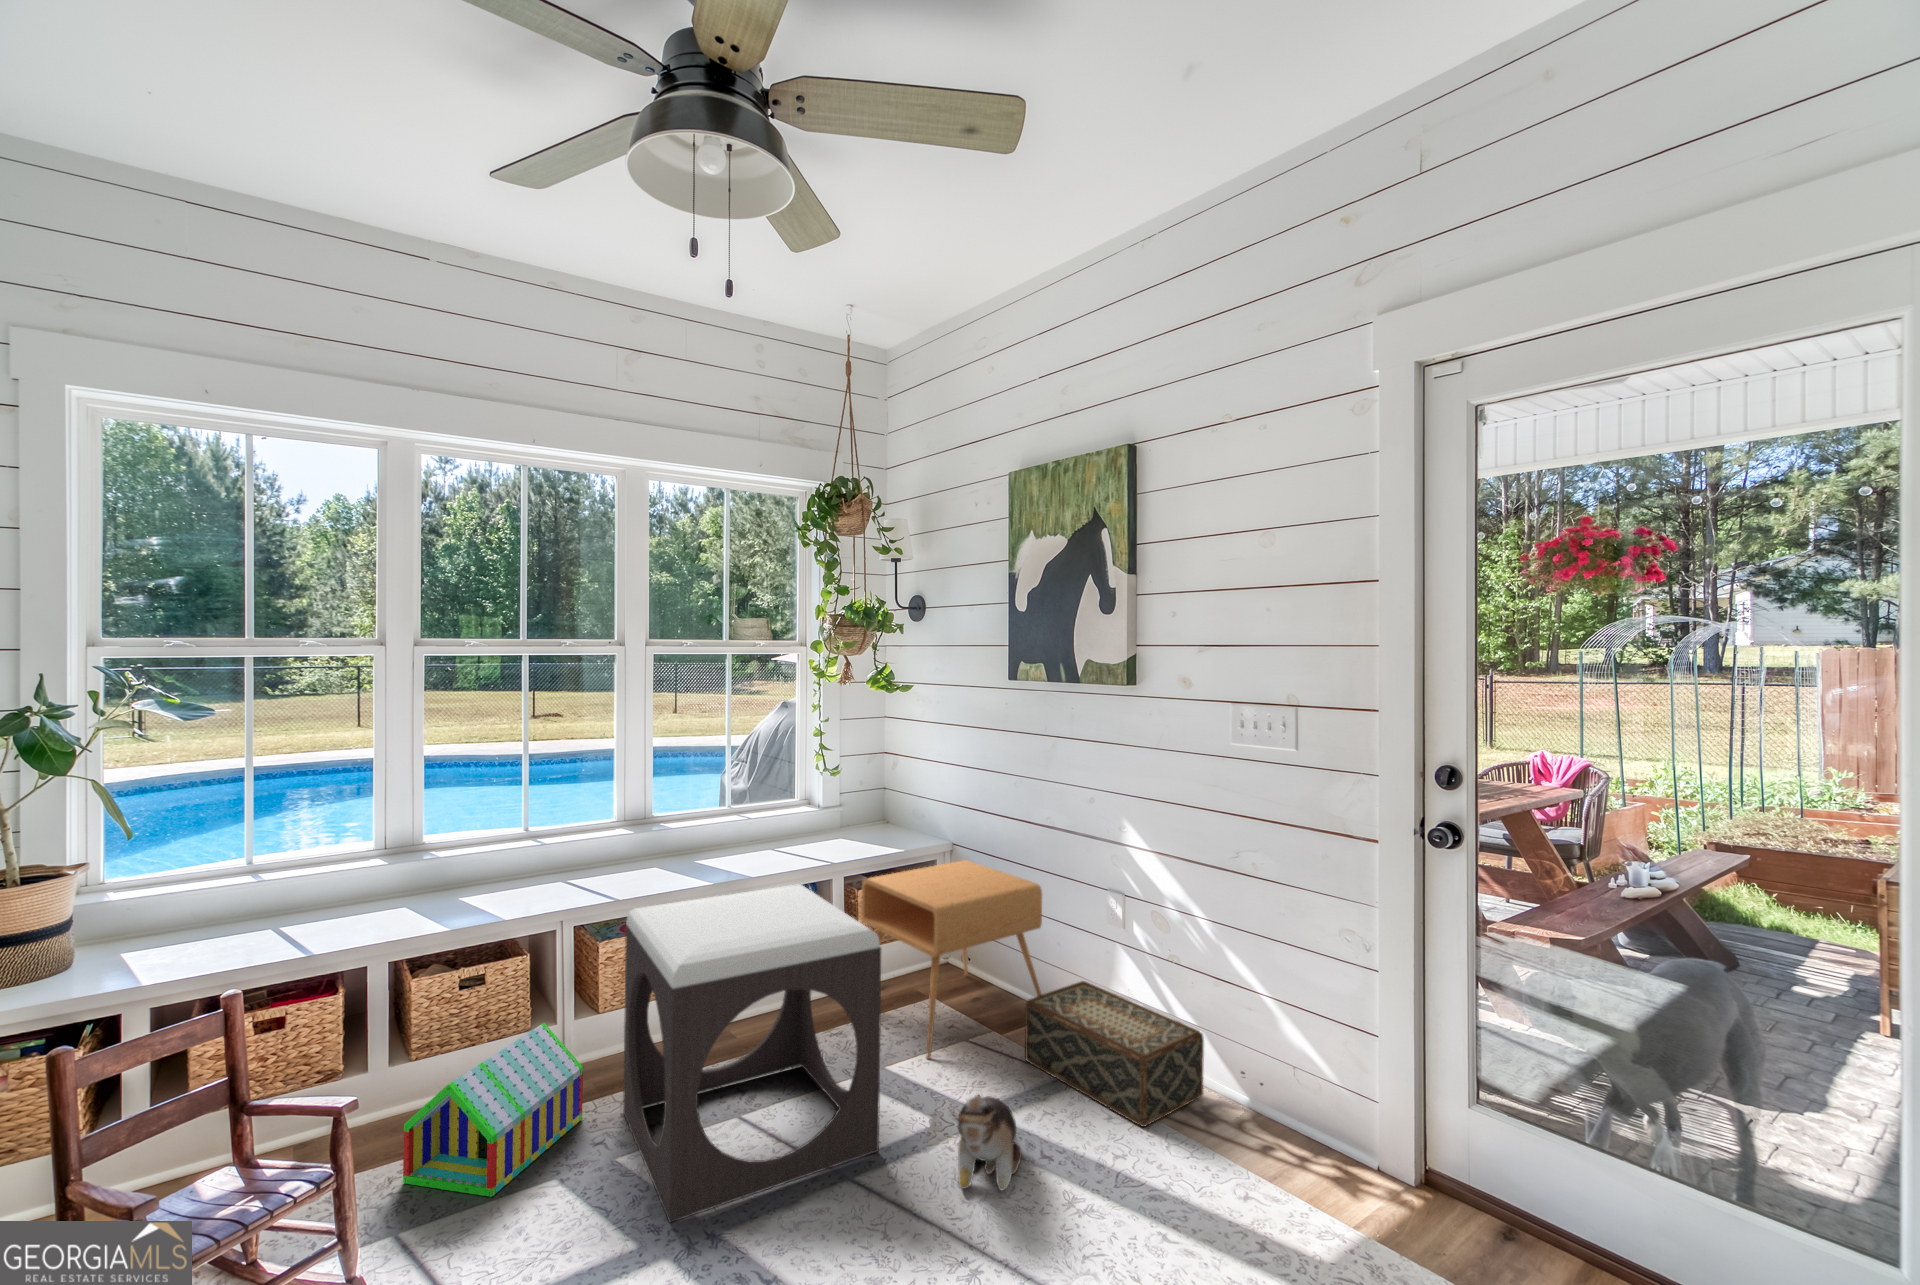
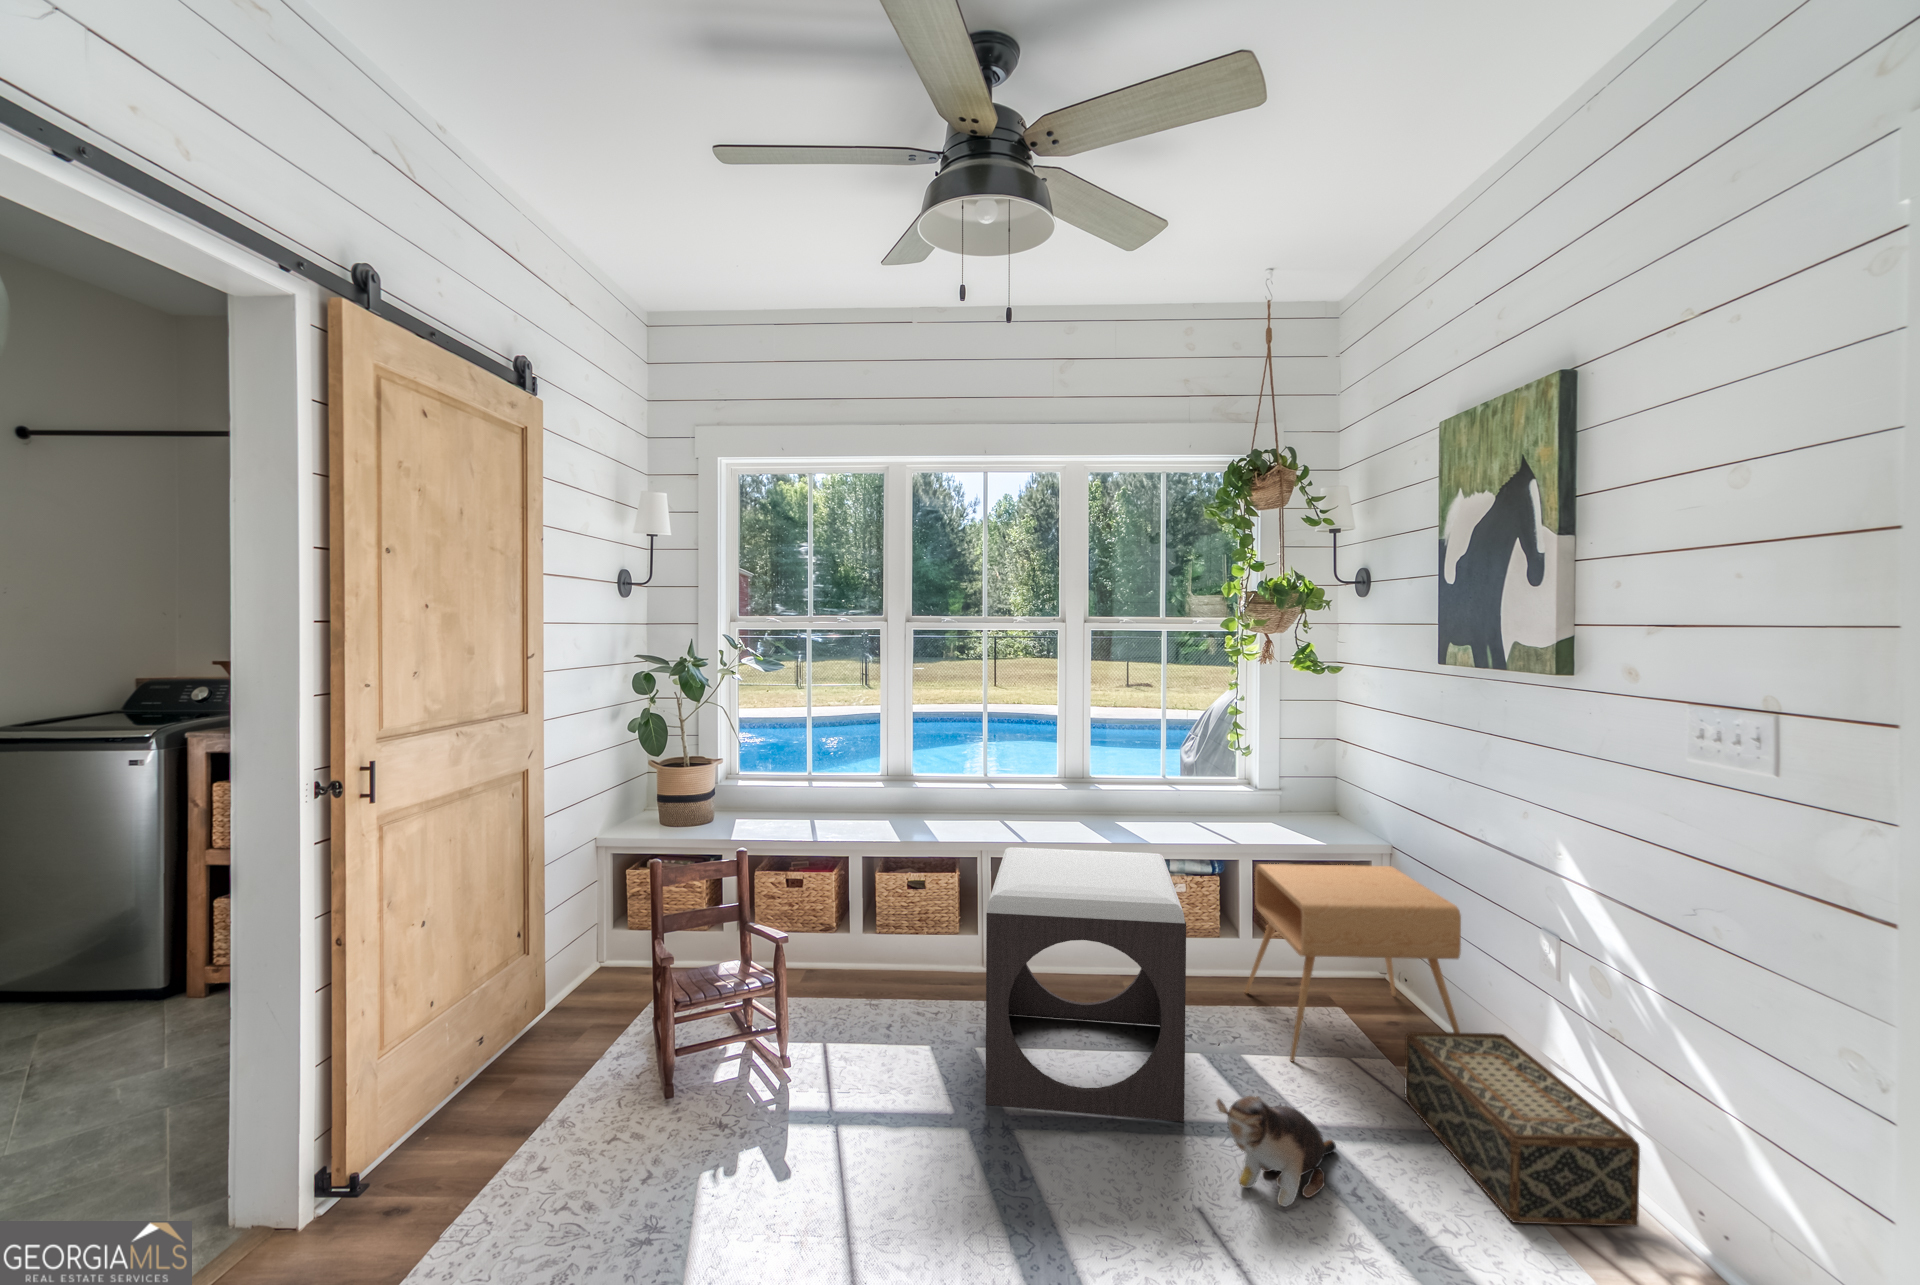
toy house: present [403,1023,583,1197] -> none [850,925,974,1039]

